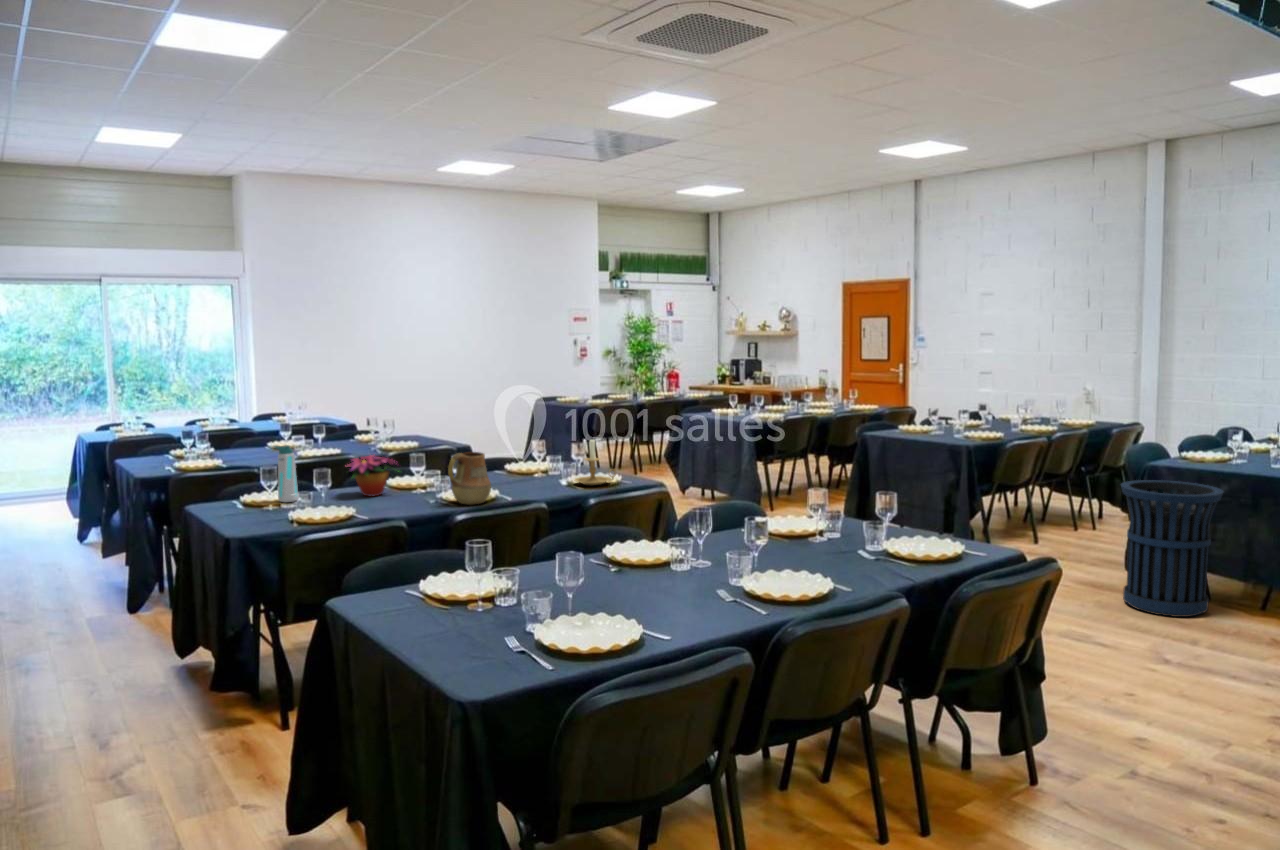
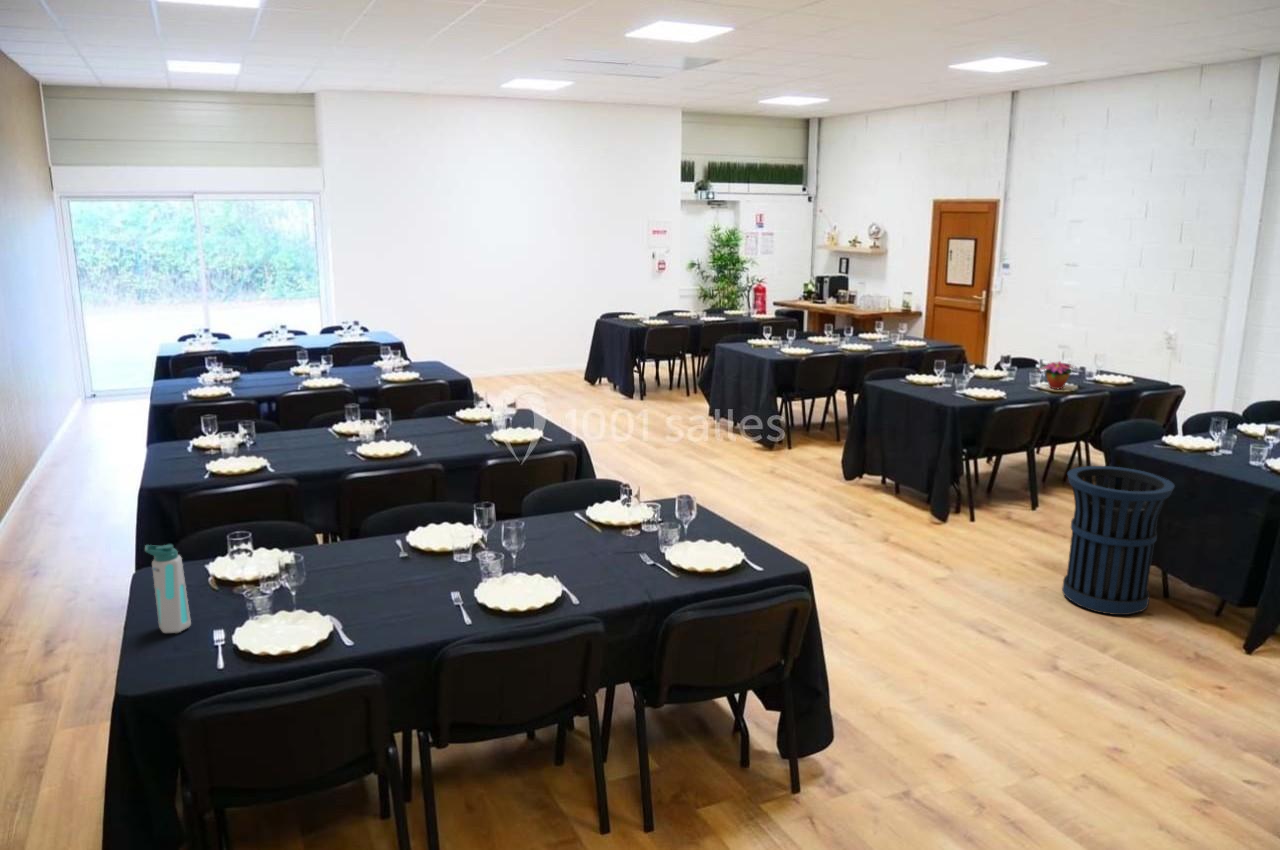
candle holder: present [575,440,616,485] -> none [497,398,538,443]
water bottle: present [274,445,299,502] -> present [145,544,191,633]
pitcher: present [448,452,491,505] -> none [357,412,400,461]
flower arrangement: present [345,455,399,496] -> present [1039,362,1073,389]

